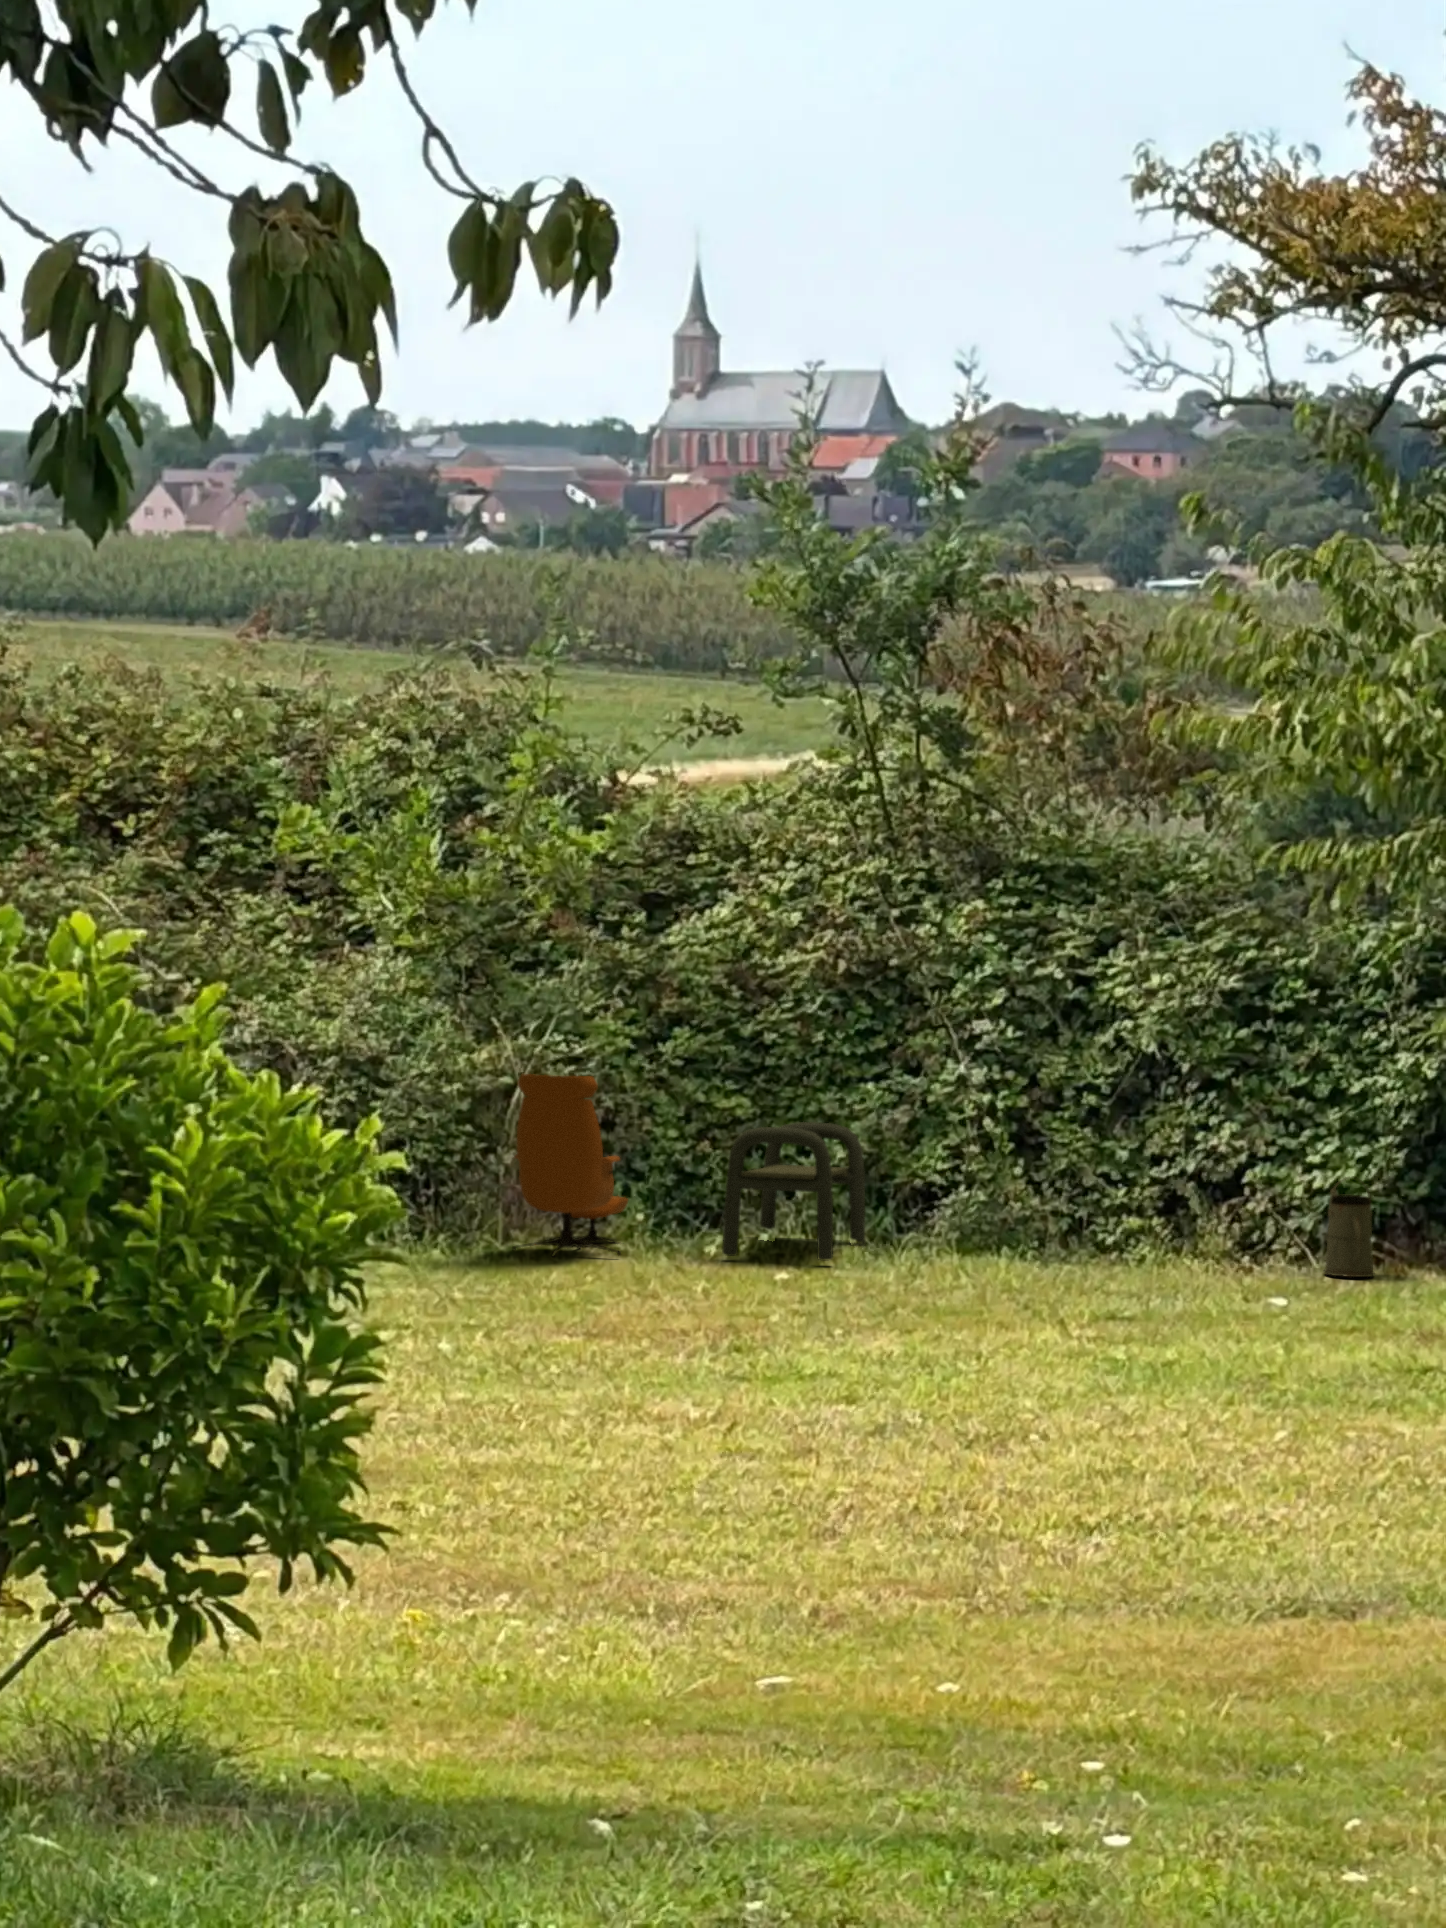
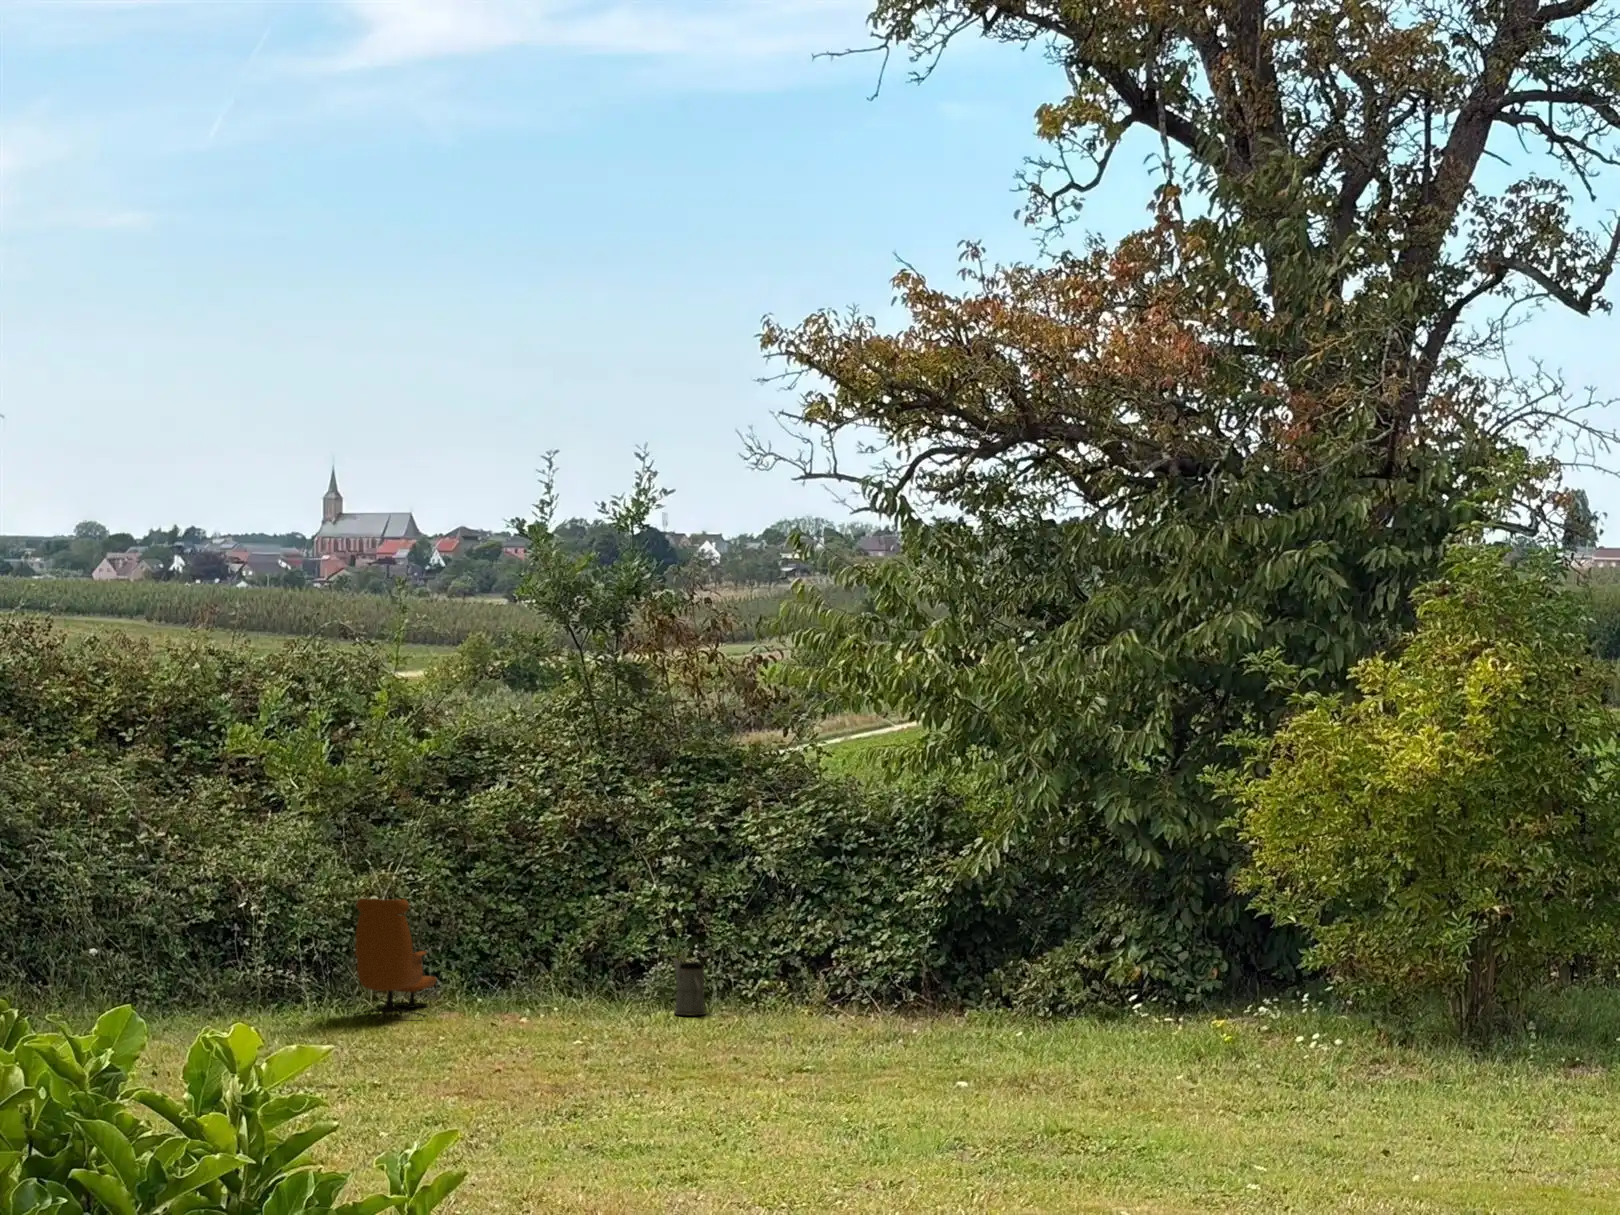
bench: present [722,1122,865,1260] -> none [493,925,592,1018]
watering can: present [1324,1179,1375,1277] -> present [673,953,706,1015]

